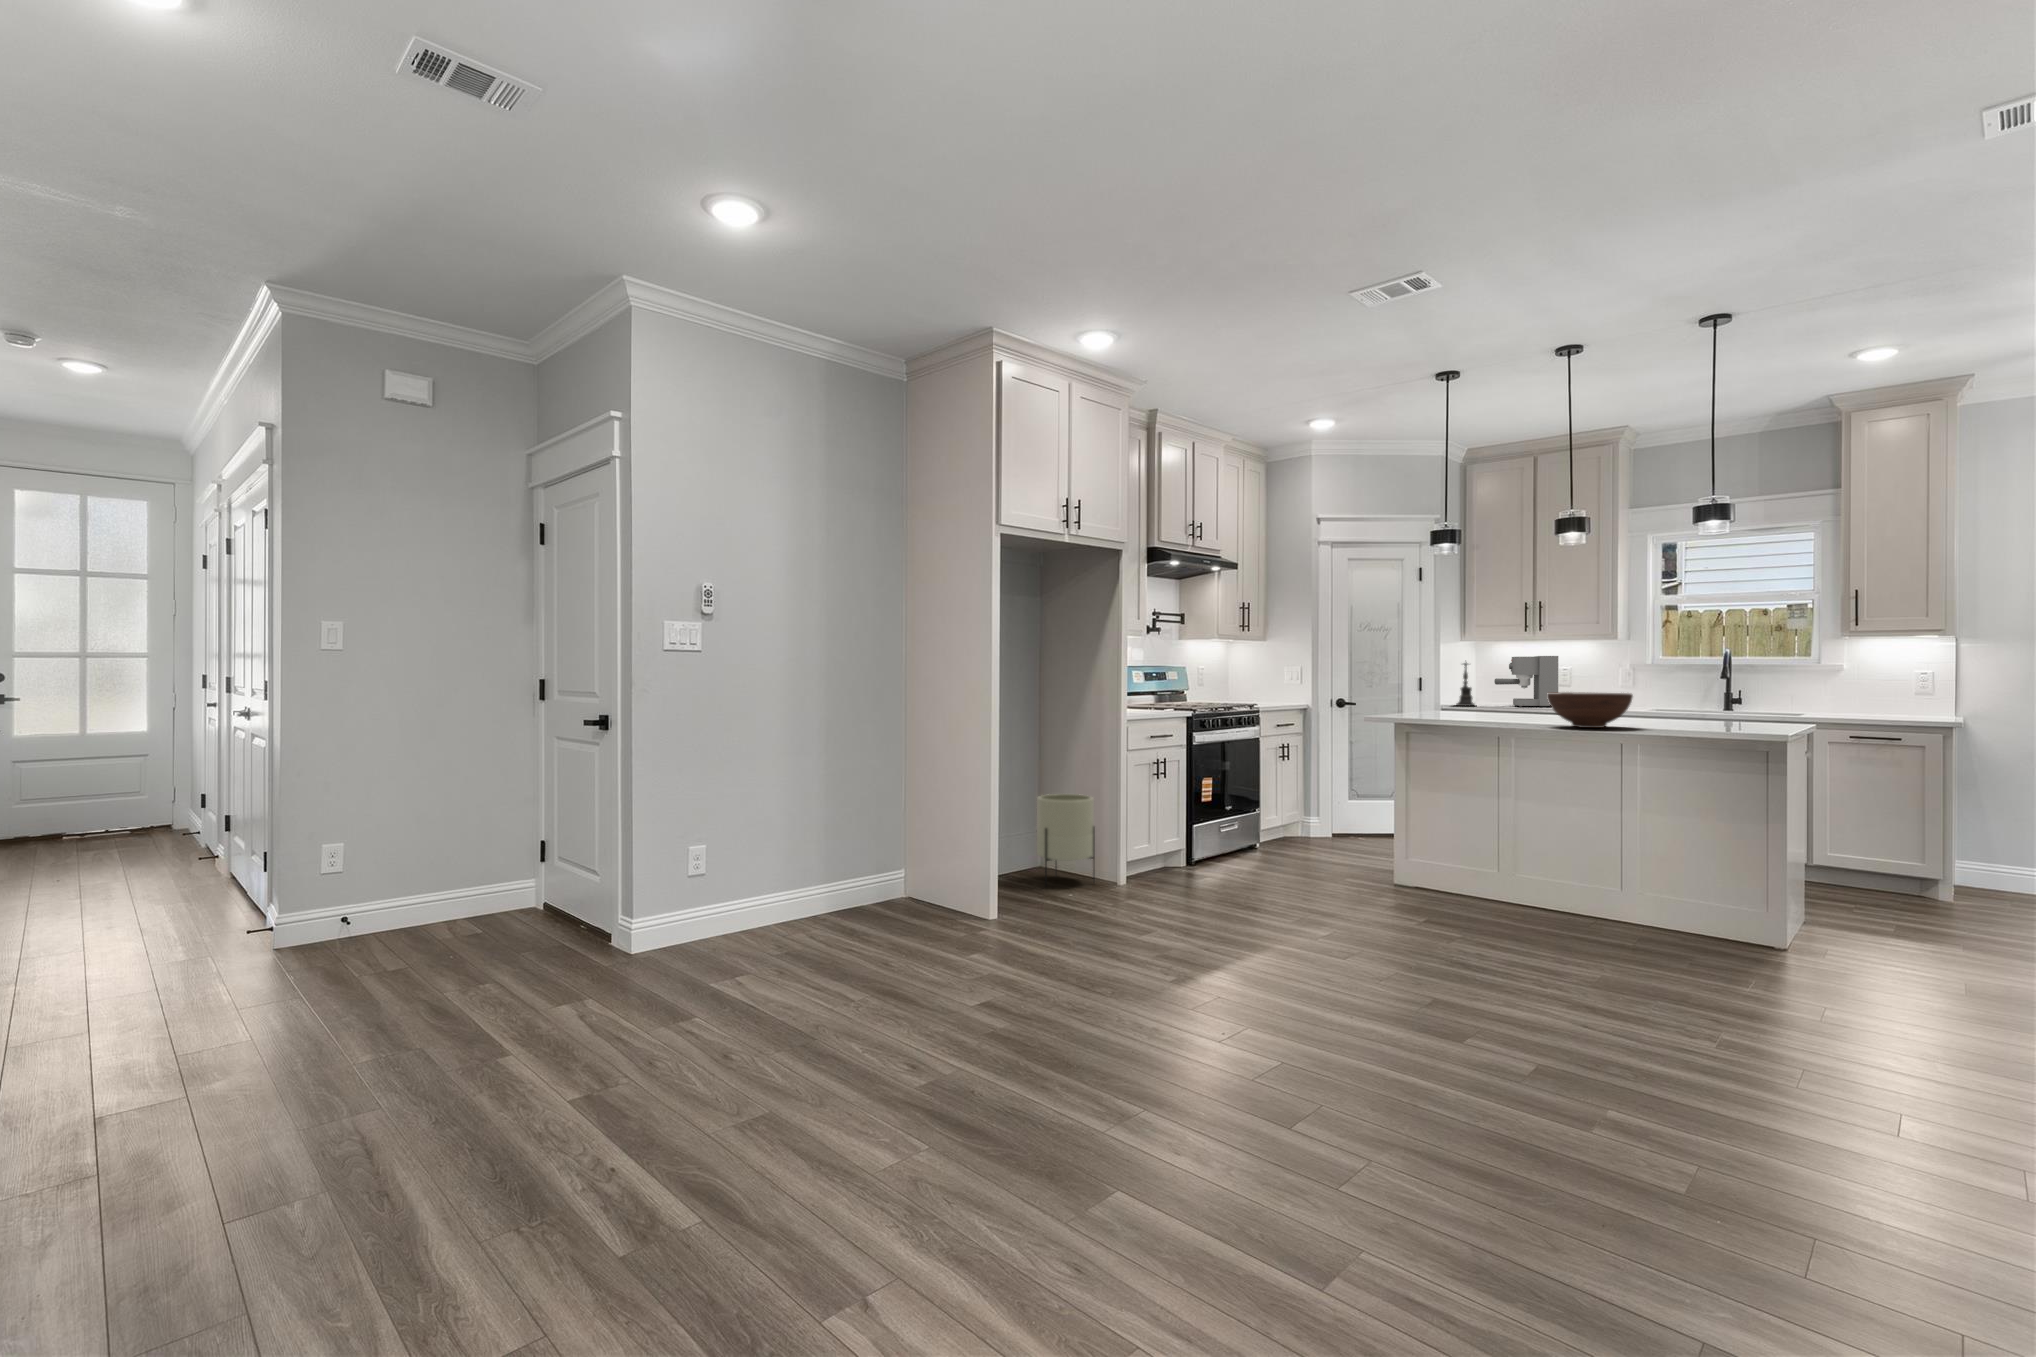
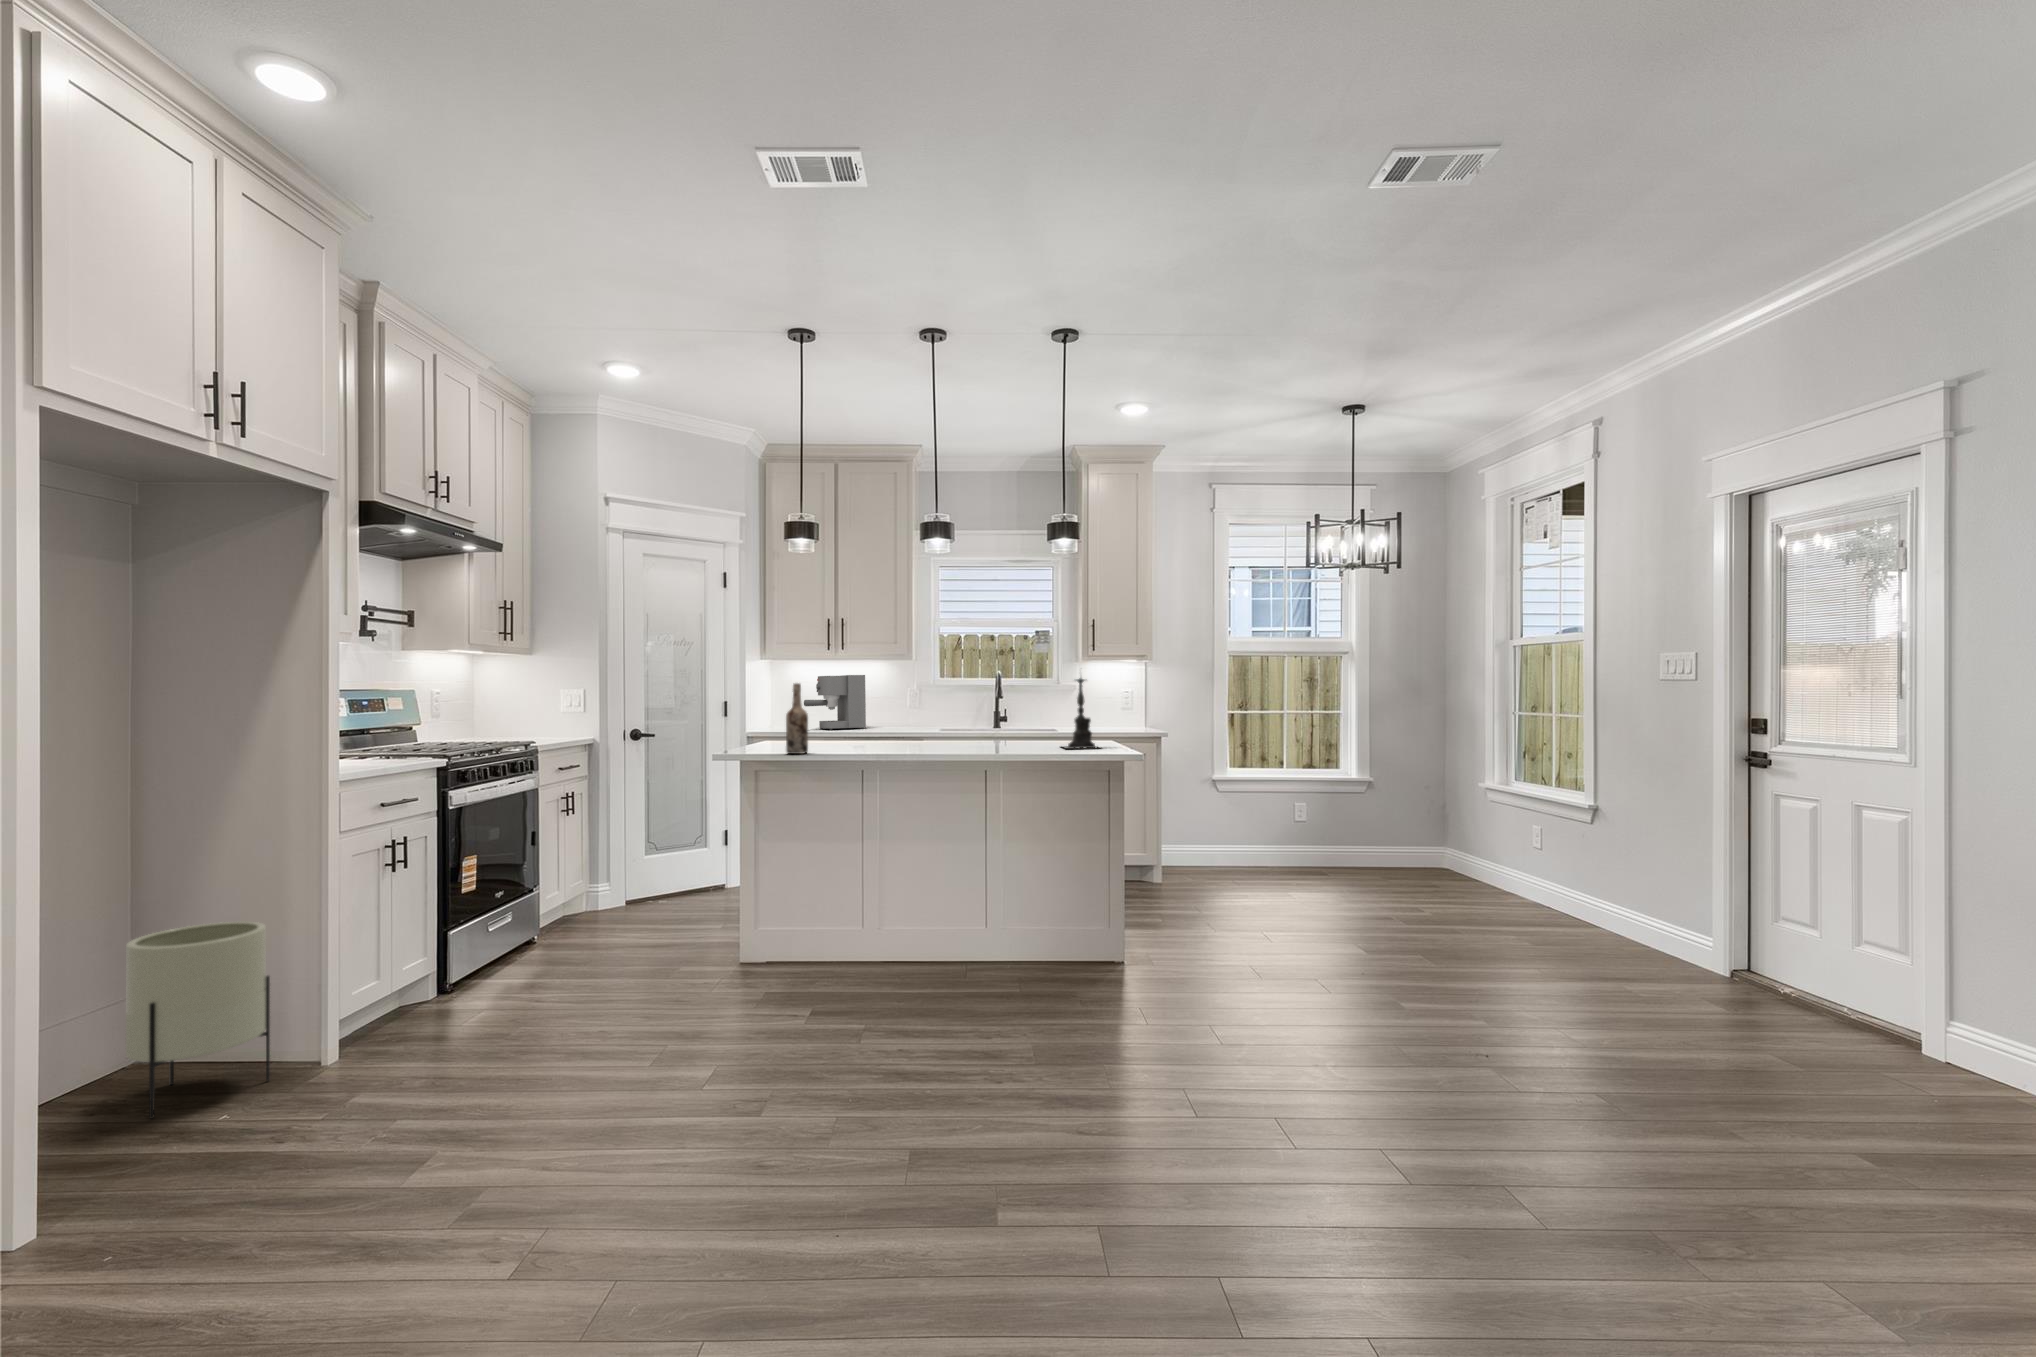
candle holder: present [1456,662,1475,706] -> present [1063,678,1097,749]
wine bottle: none [1423,665,1443,722] -> present [786,683,808,754]
fruit bowl: present [1547,692,1633,728] -> none [929,712,1009,751]

